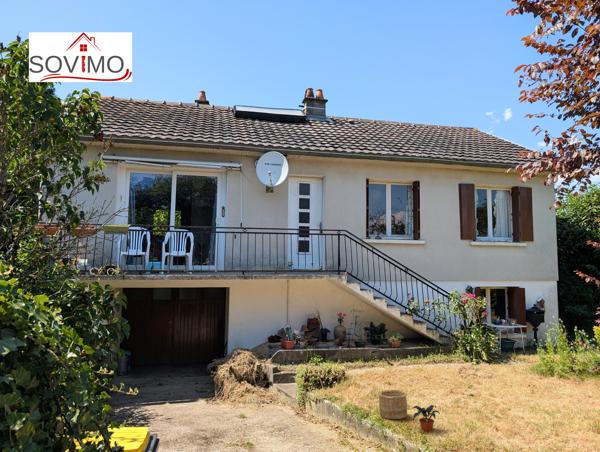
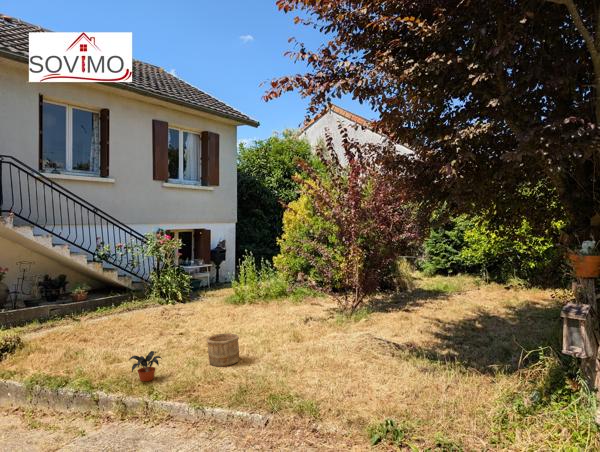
wooden bucket: present [378,390,407,419] -> present [207,333,239,366]

